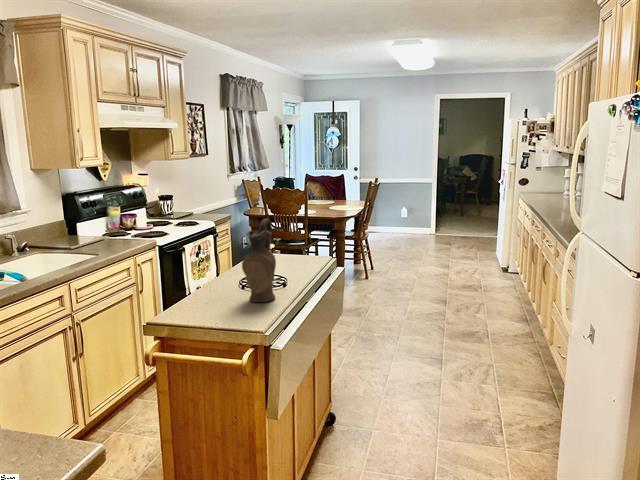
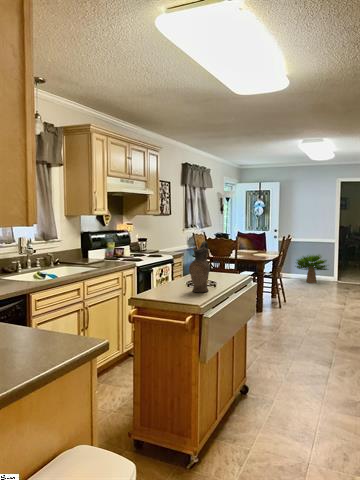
potted plant: none [380,198,428,238] -> present [297,255,328,283]

